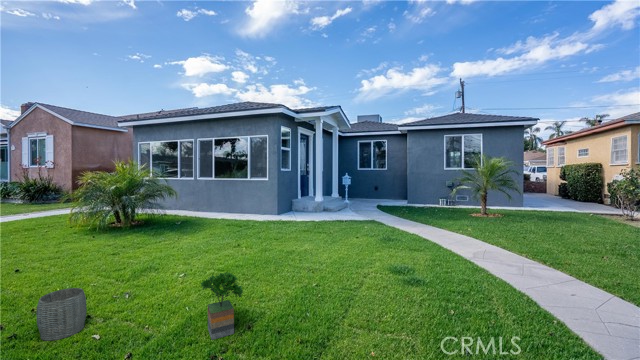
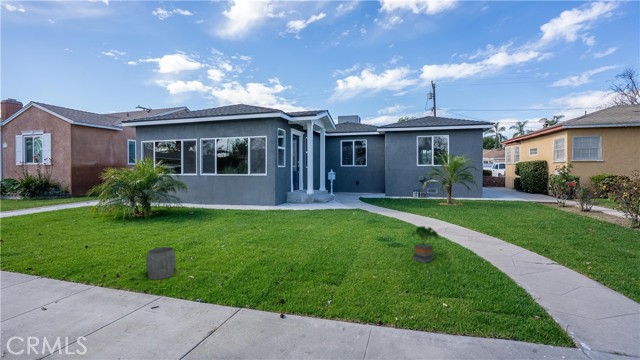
potted tree: present [201,272,243,340] -> present [412,226,438,263]

